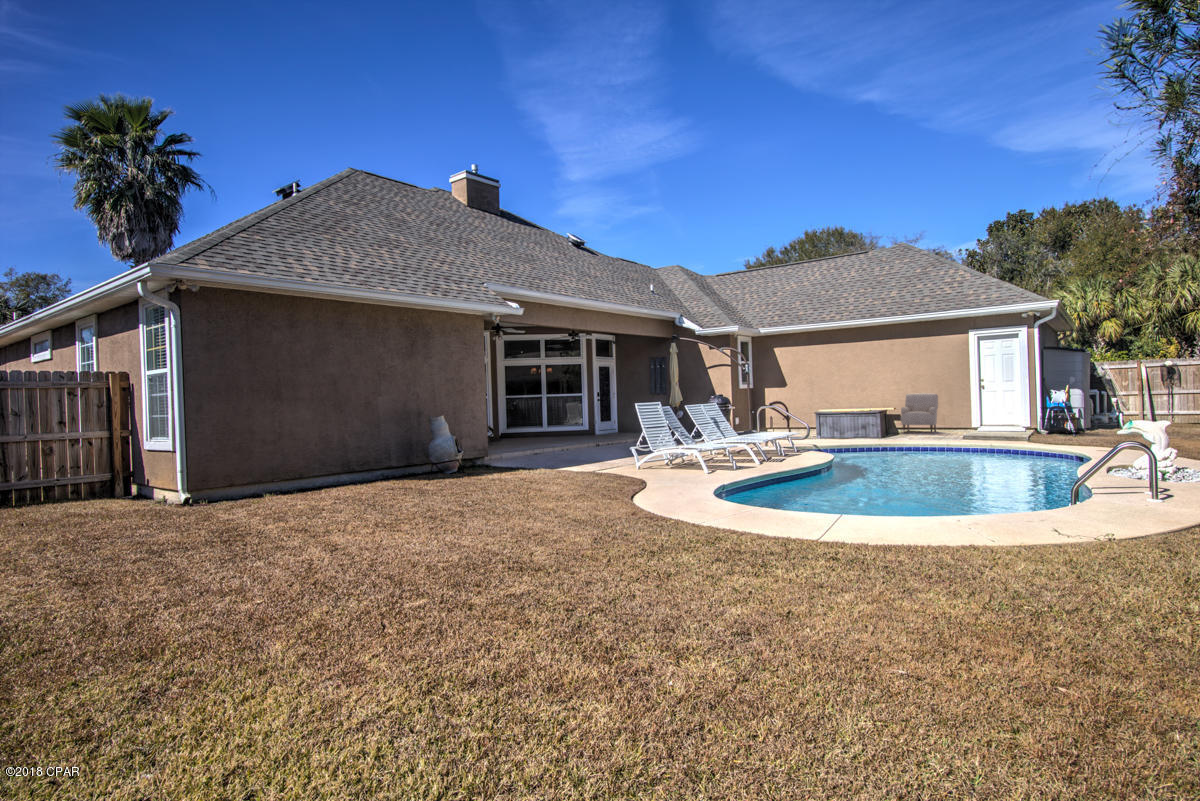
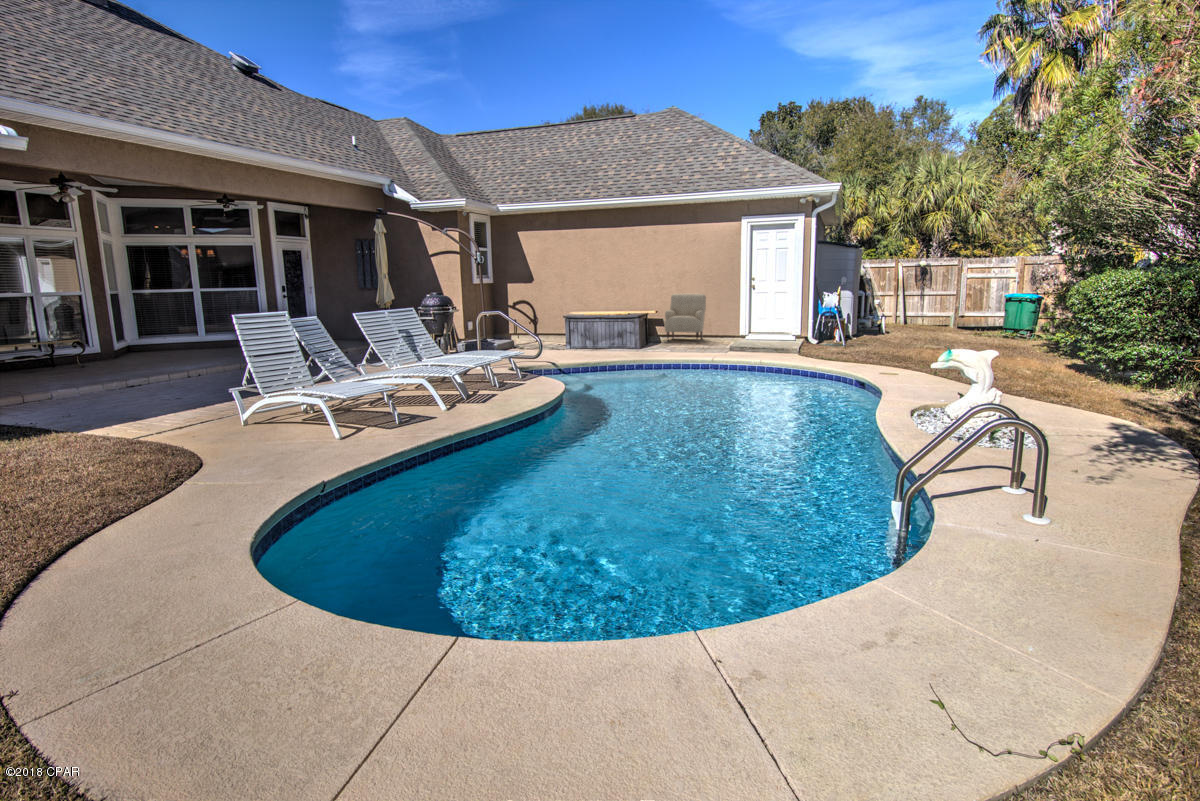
side table: present [1039,406,1085,434] -> none [808,310,853,343]

